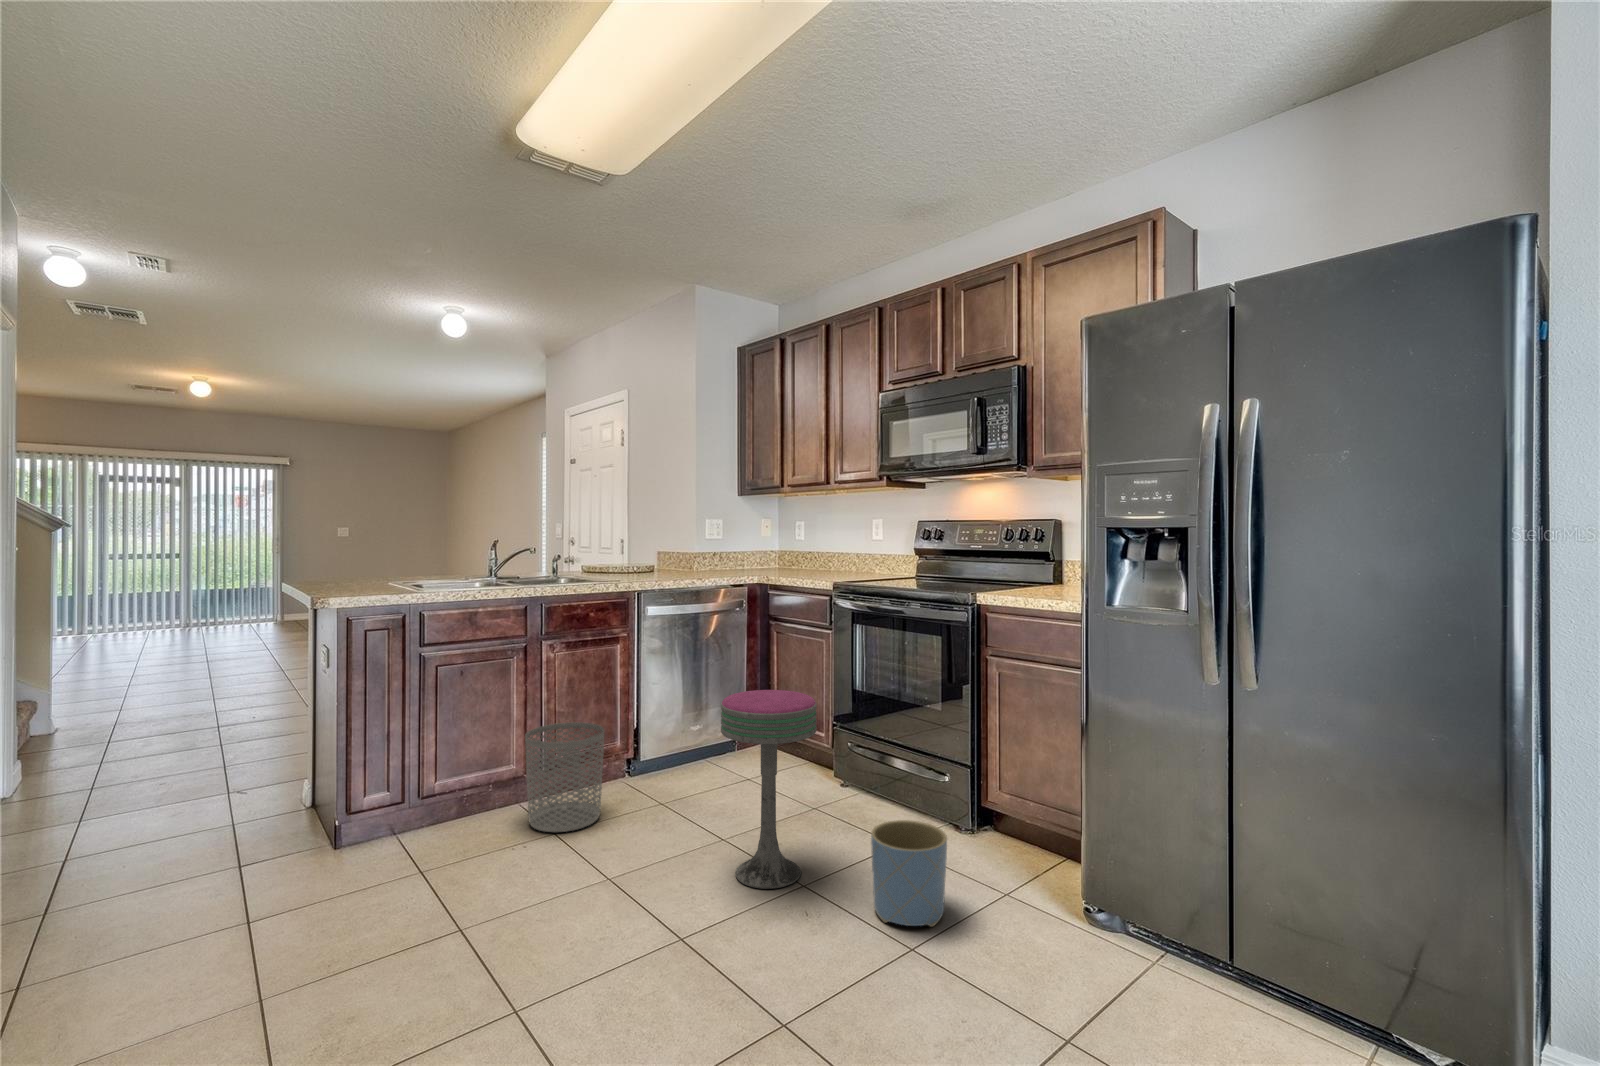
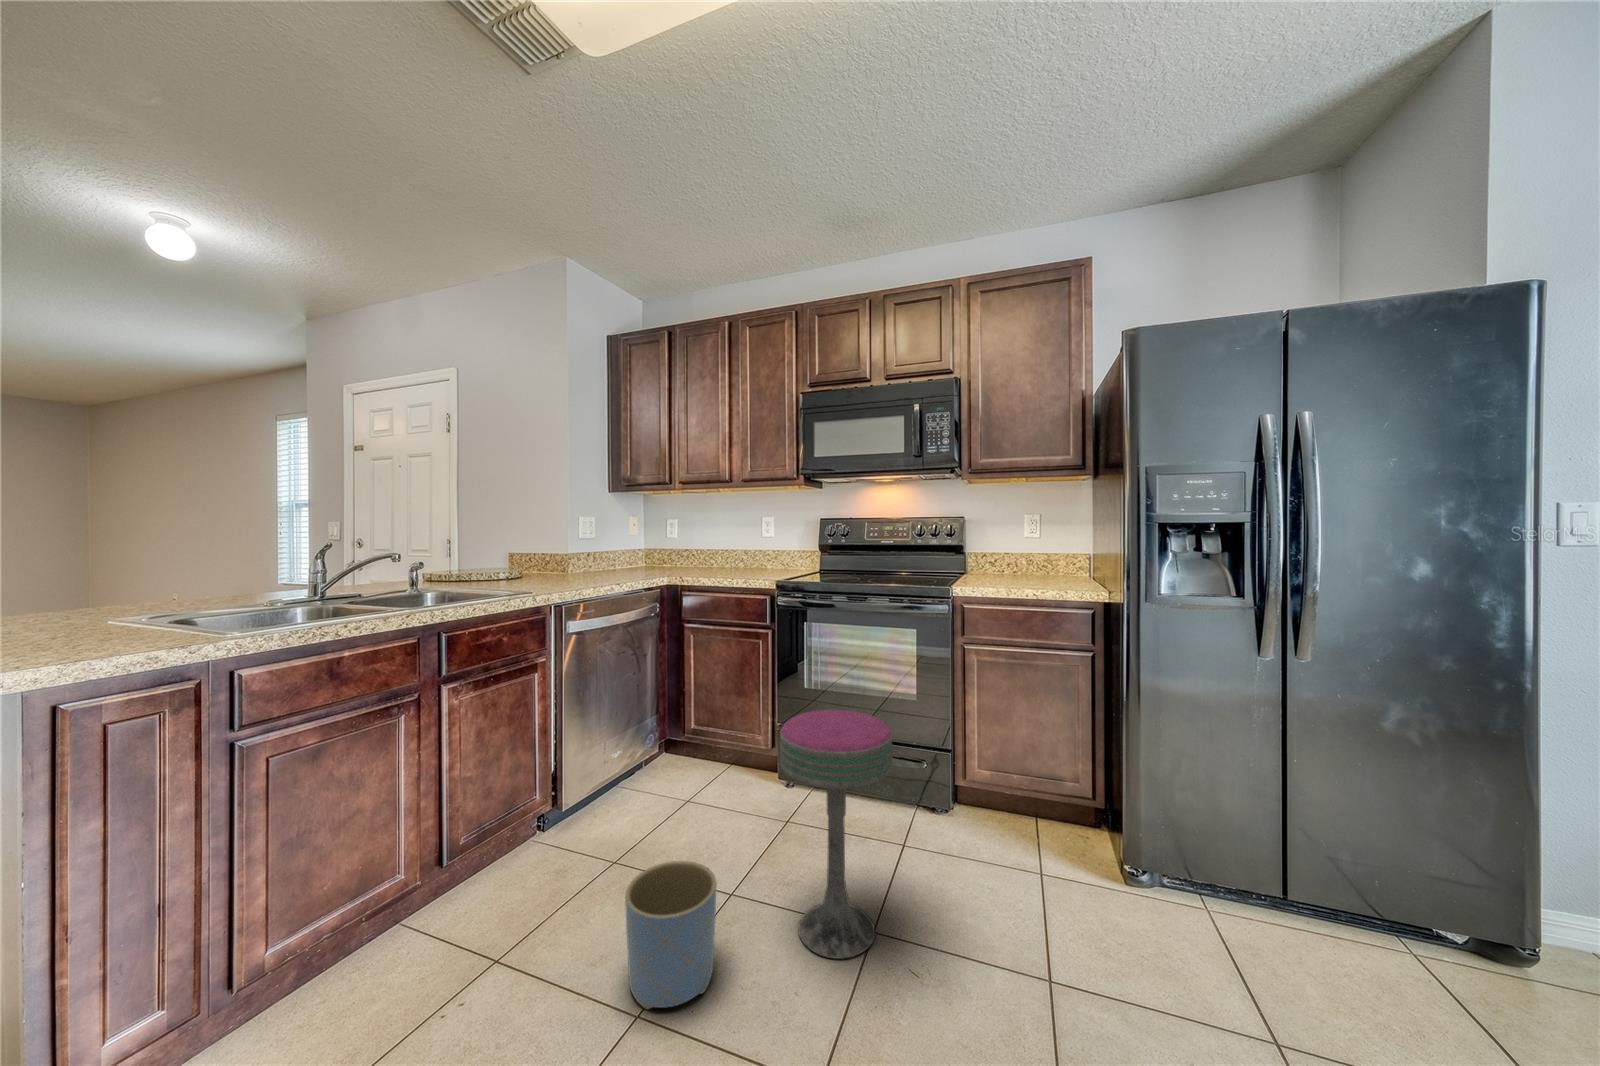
waste bin: present [525,722,604,832] -> none [444,787,564,968]
planter: present [871,820,947,927] -> present [625,861,717,1009]

